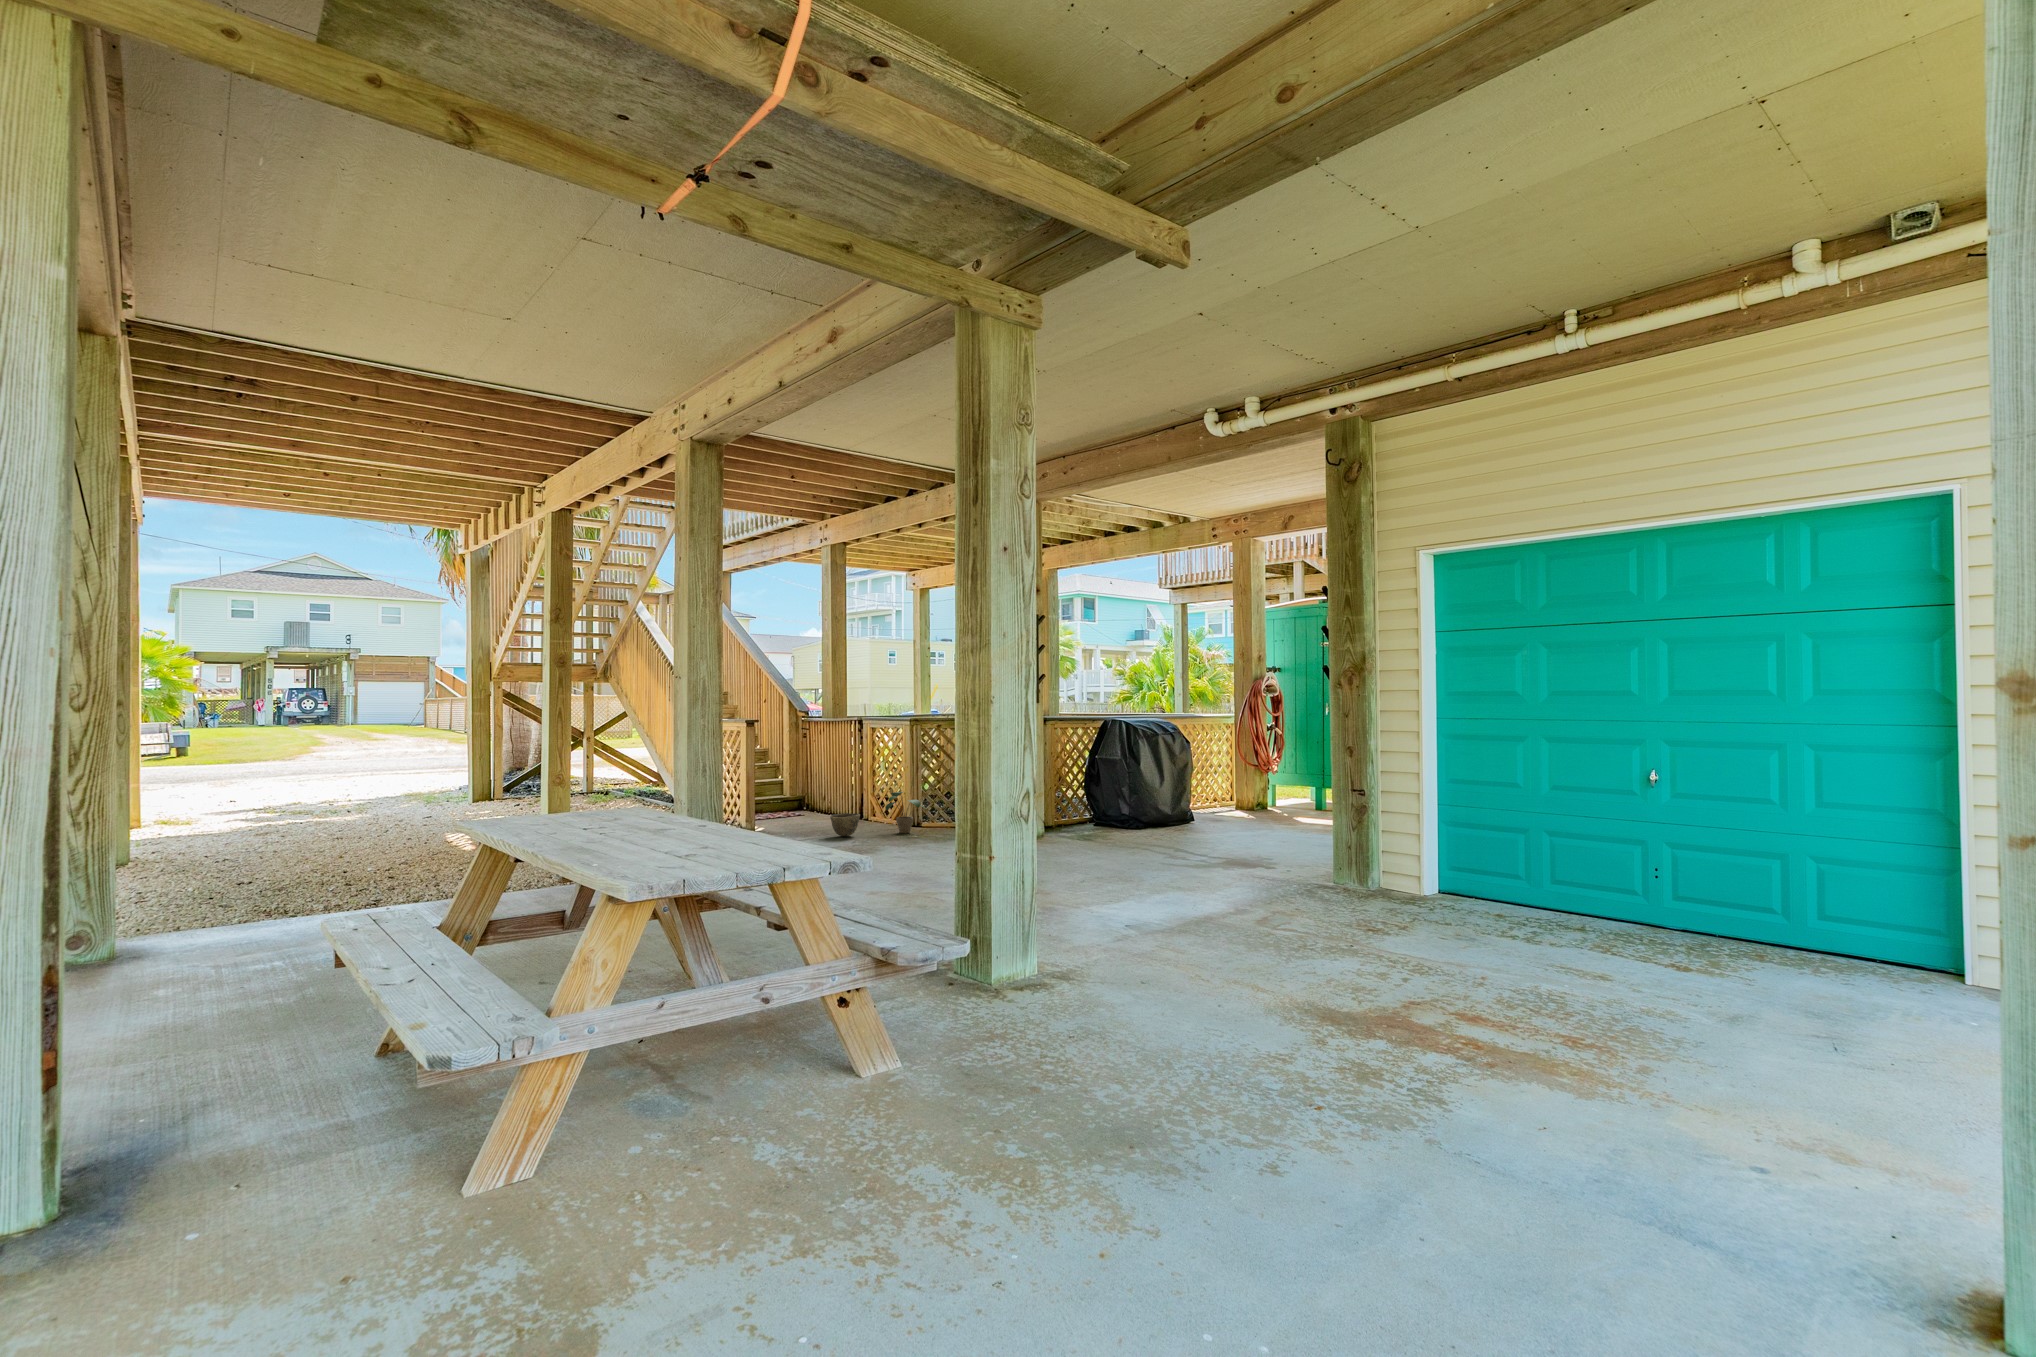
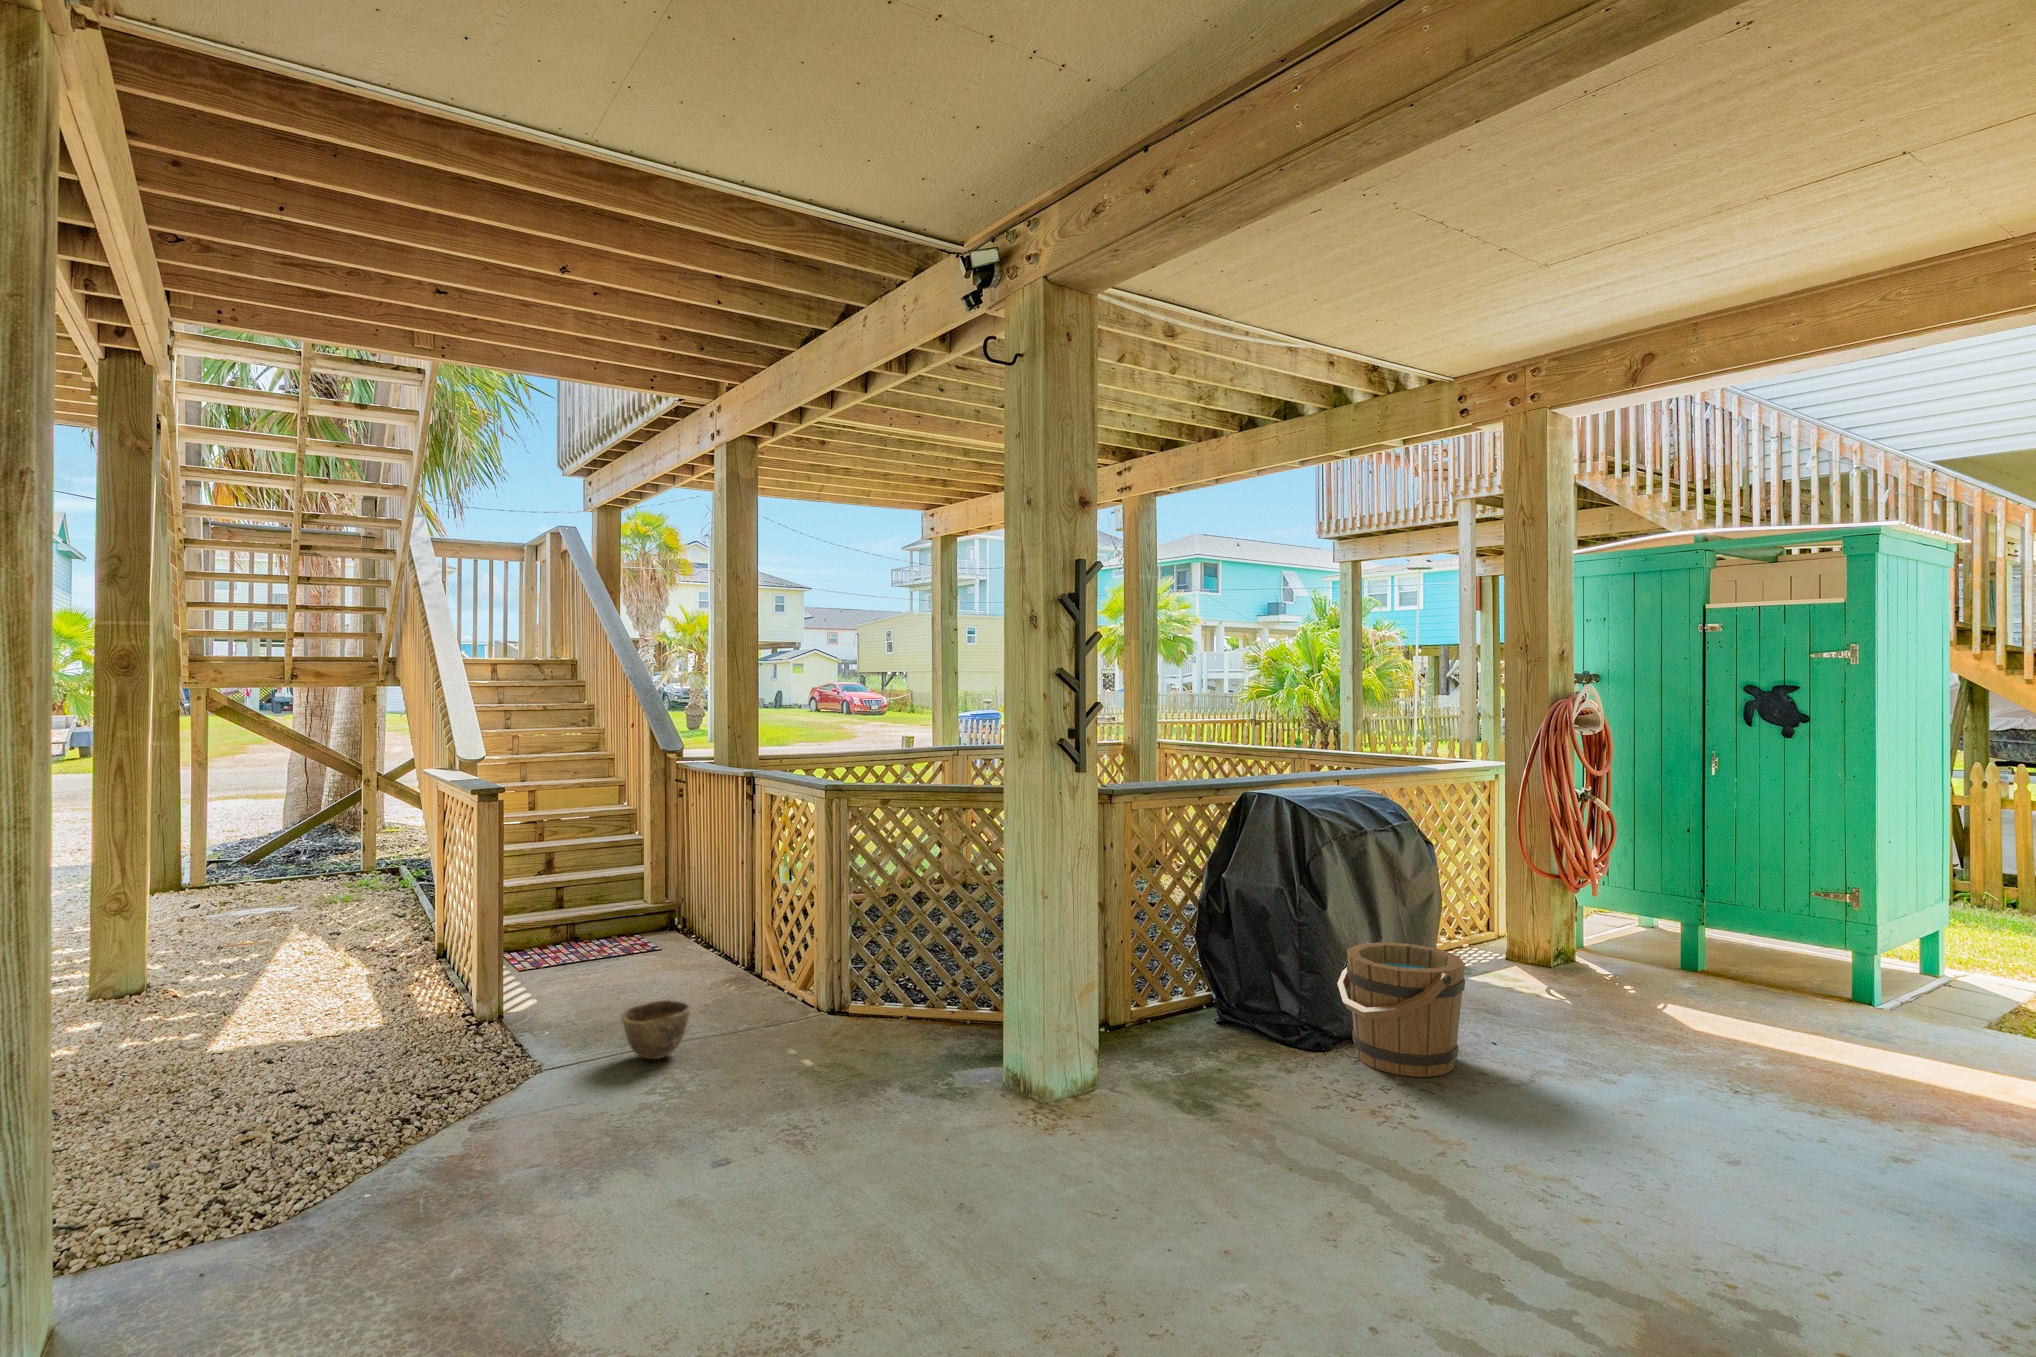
bucket: none [1146,782,1197,830] -> present [1337,942,1465,1077]
potted plant: present [885,791,923,833] -> none [758,946,847,1043]

